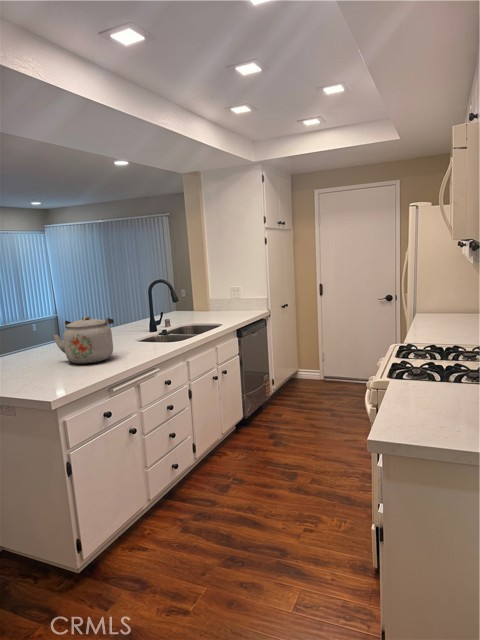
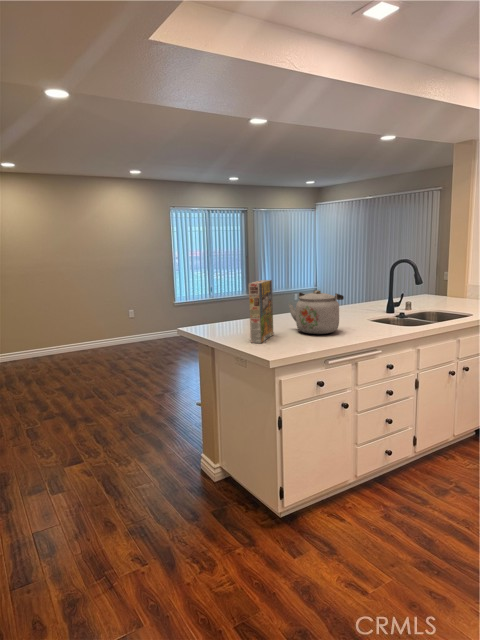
cereal box: none [6,309,41,385] -> present [249,280,273,343]

